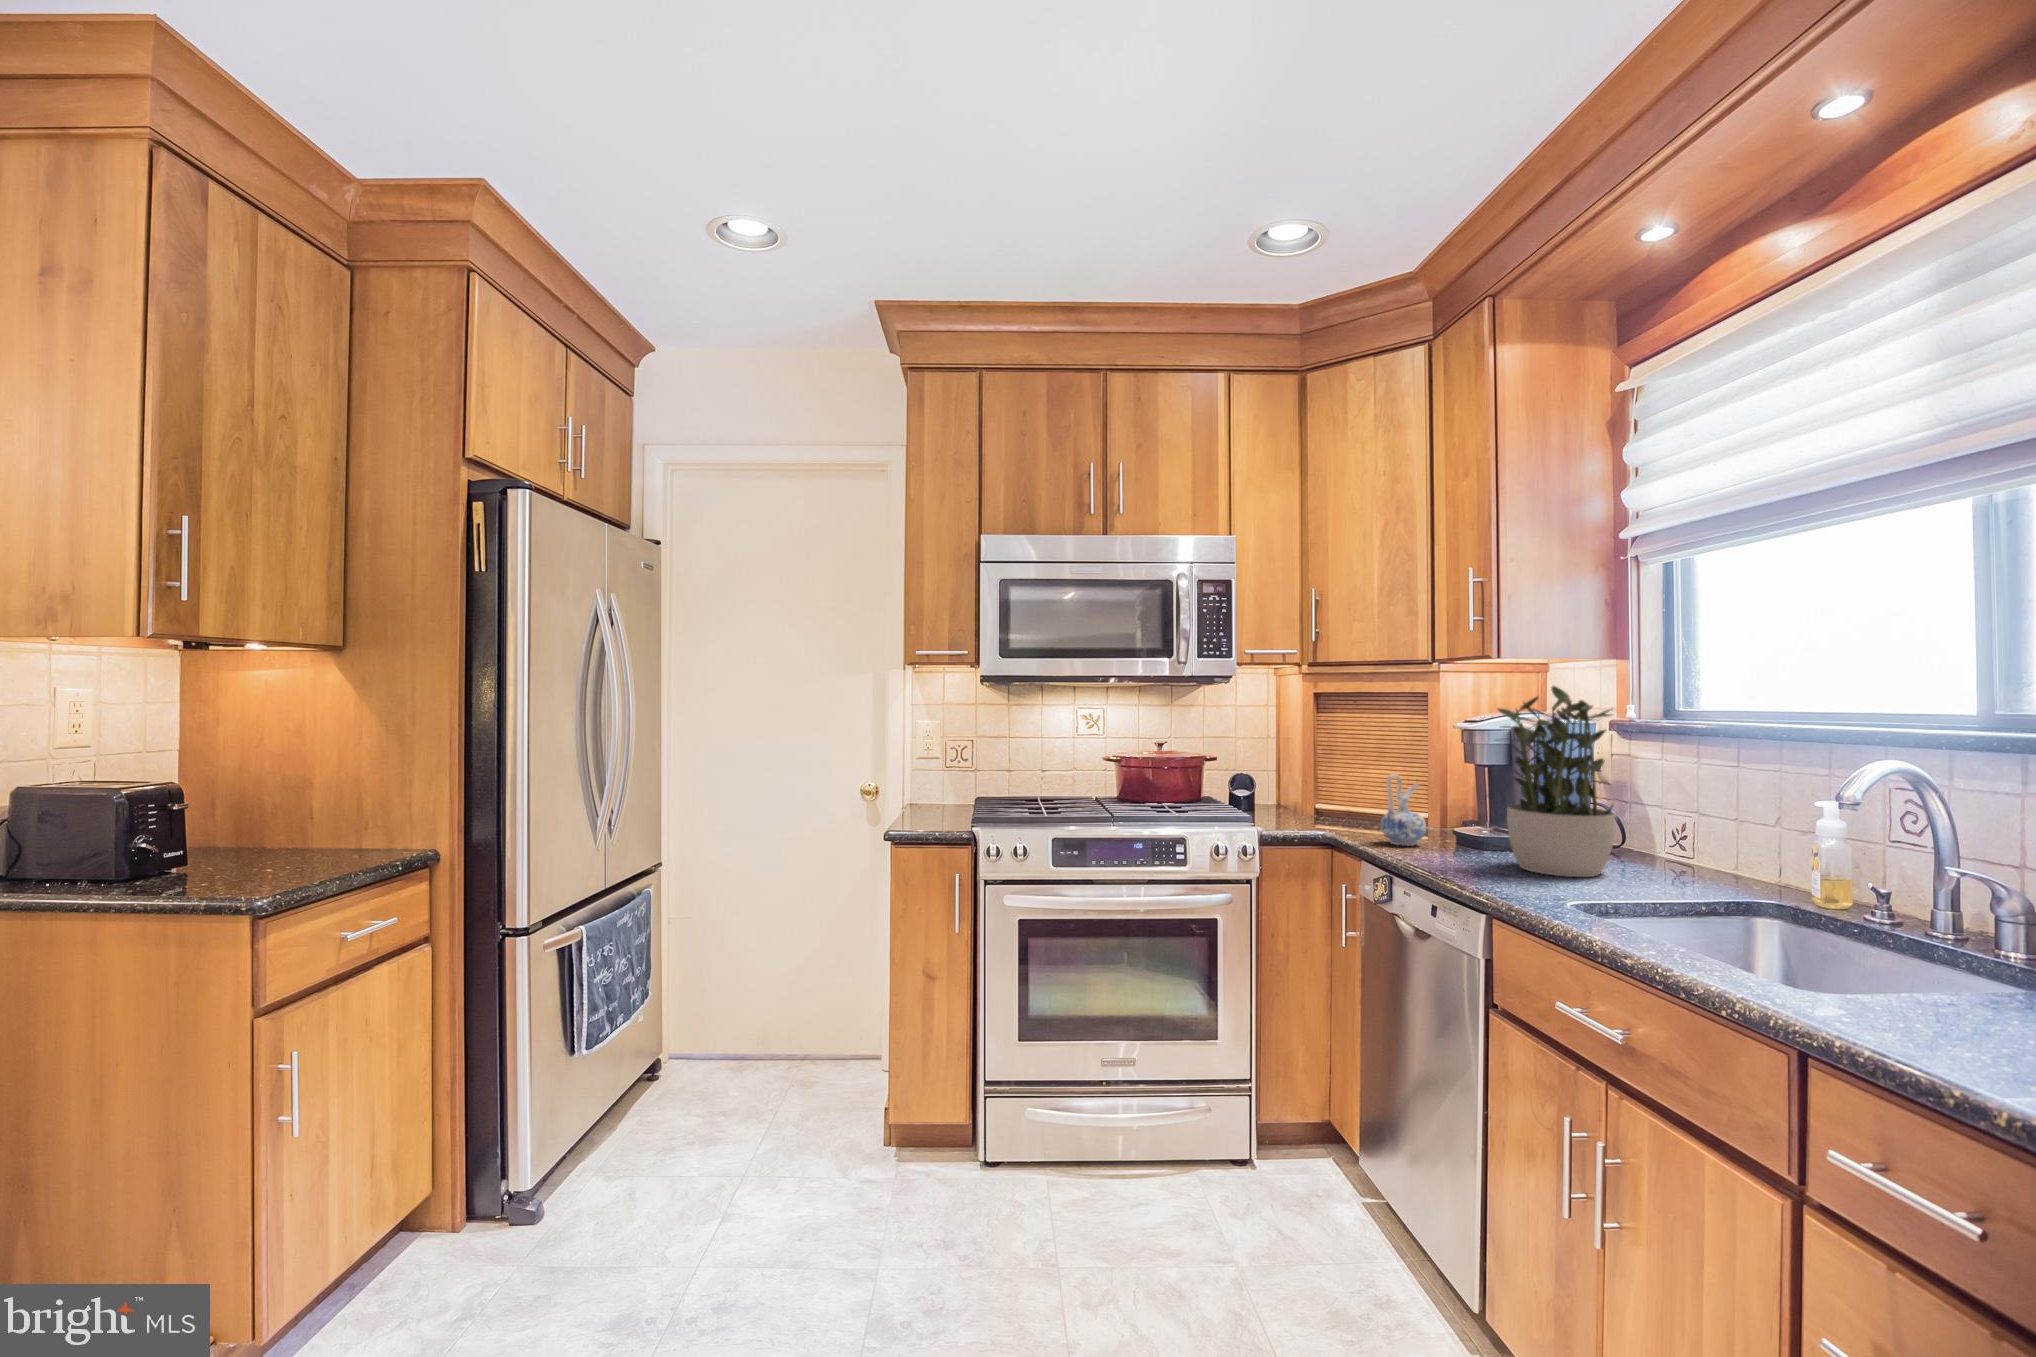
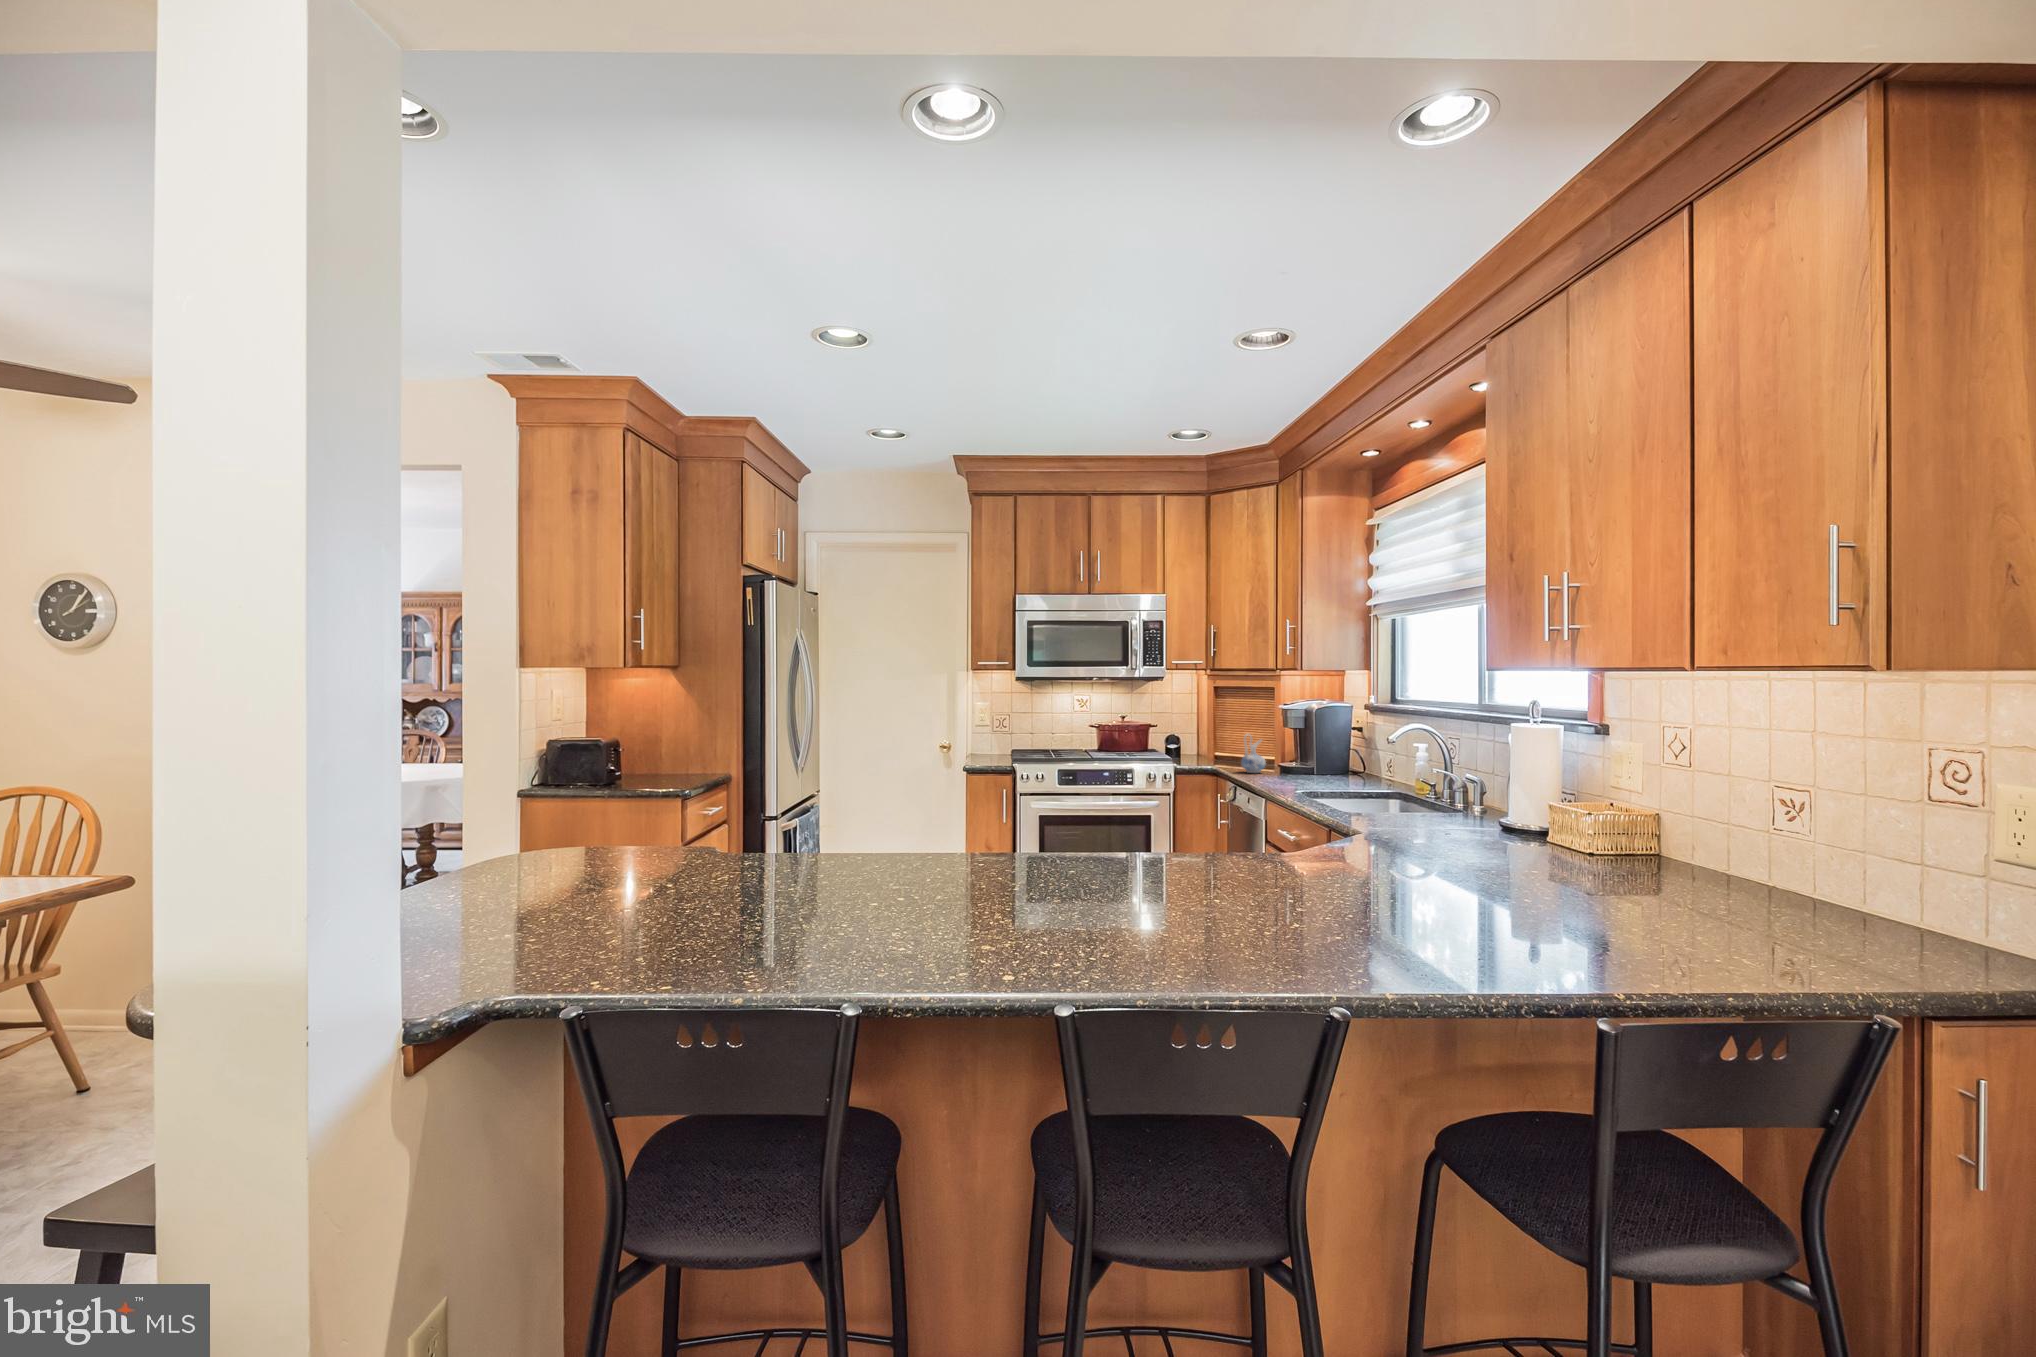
potted plant: present [1498,686,1615,877] -> none [1290,687,1349,785]

